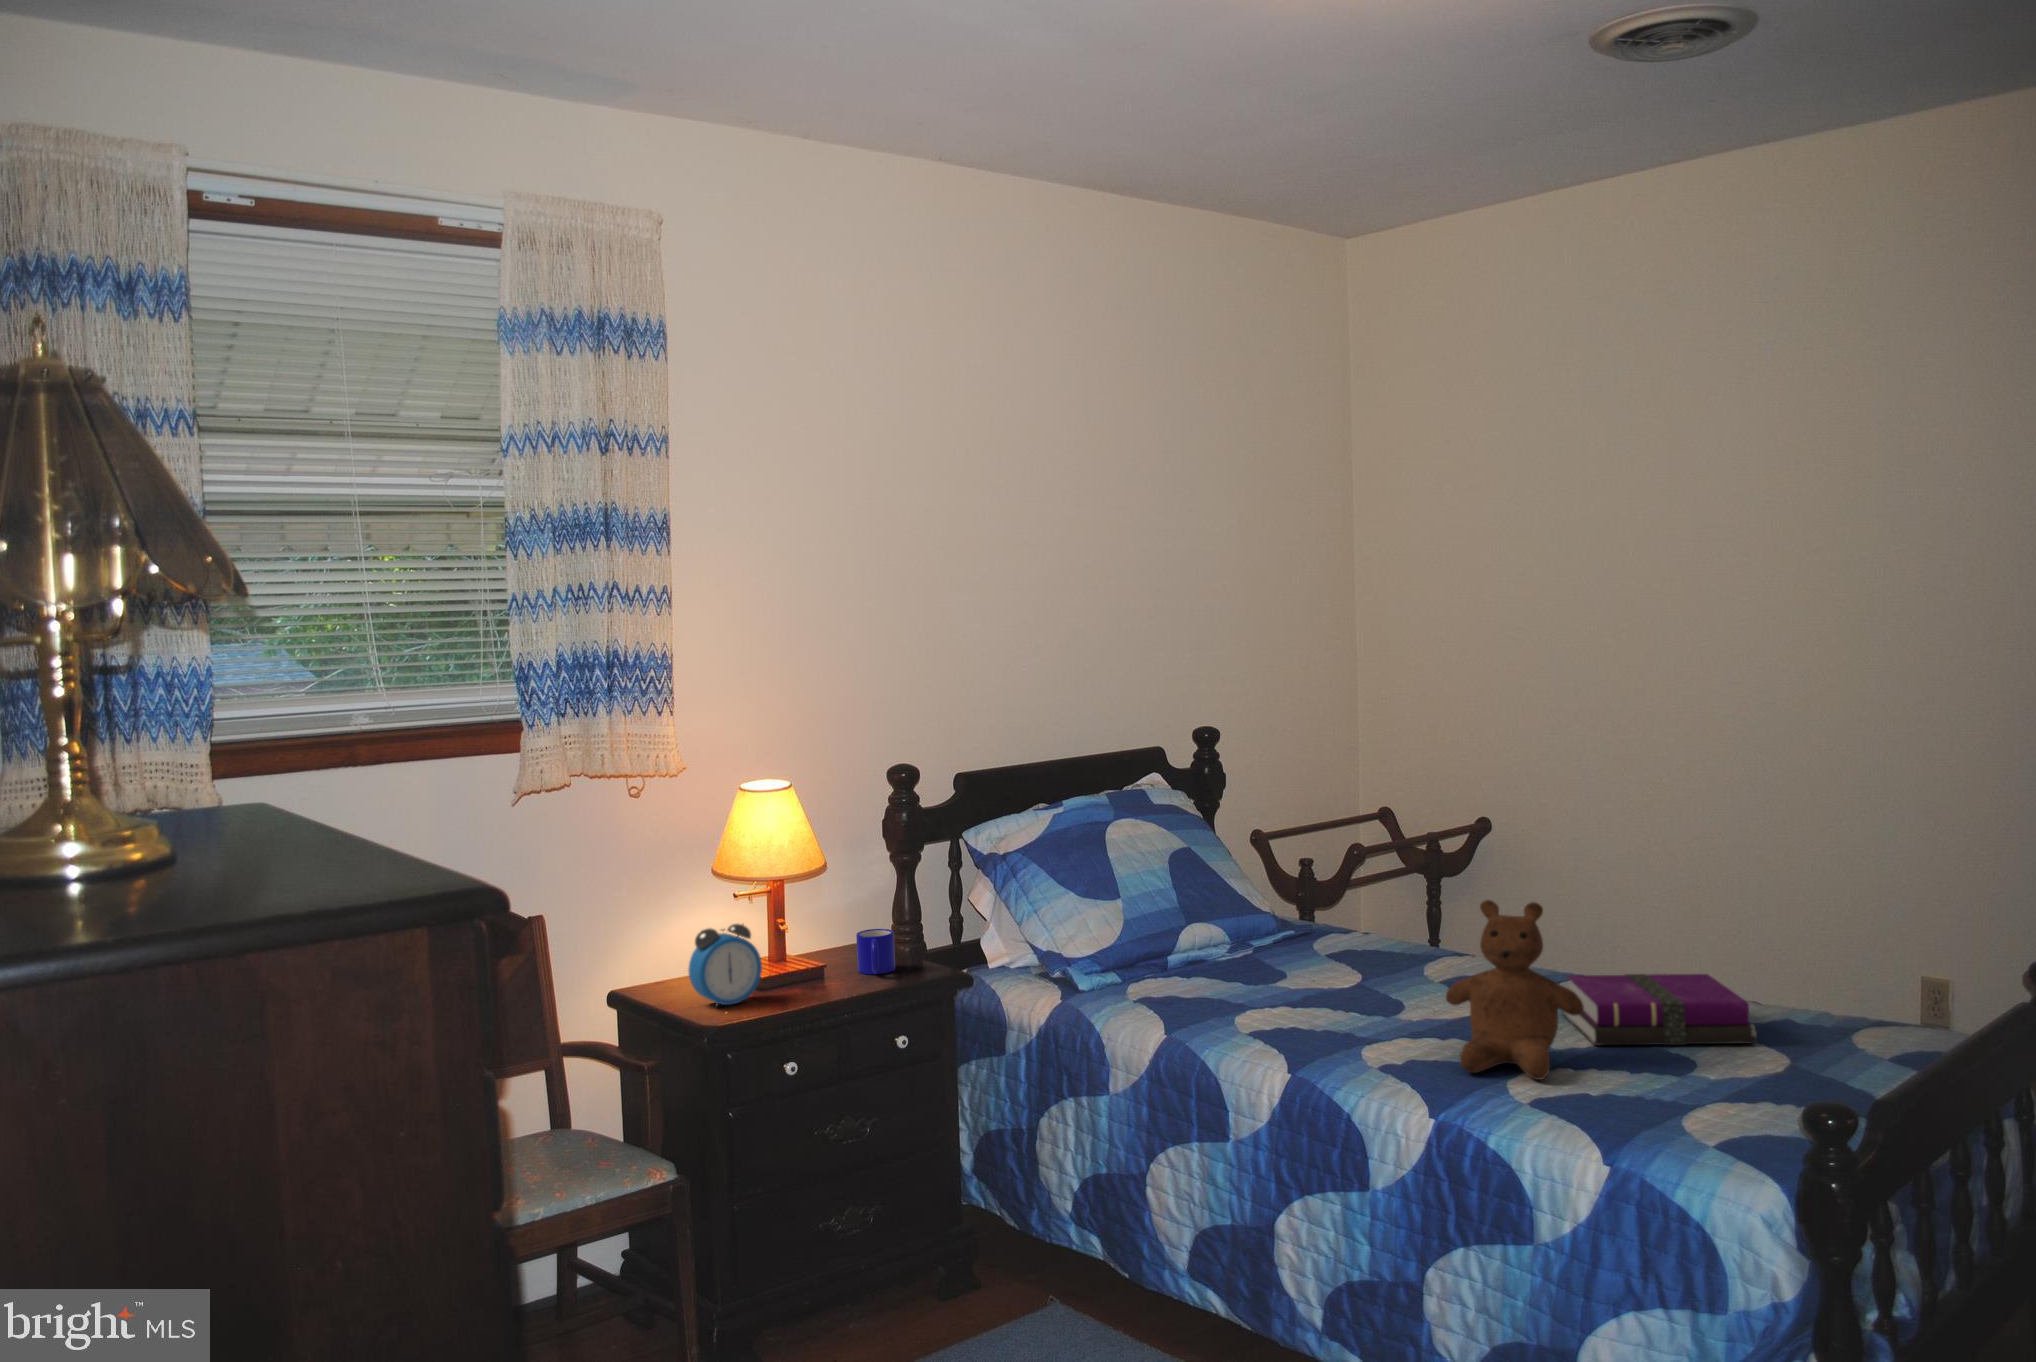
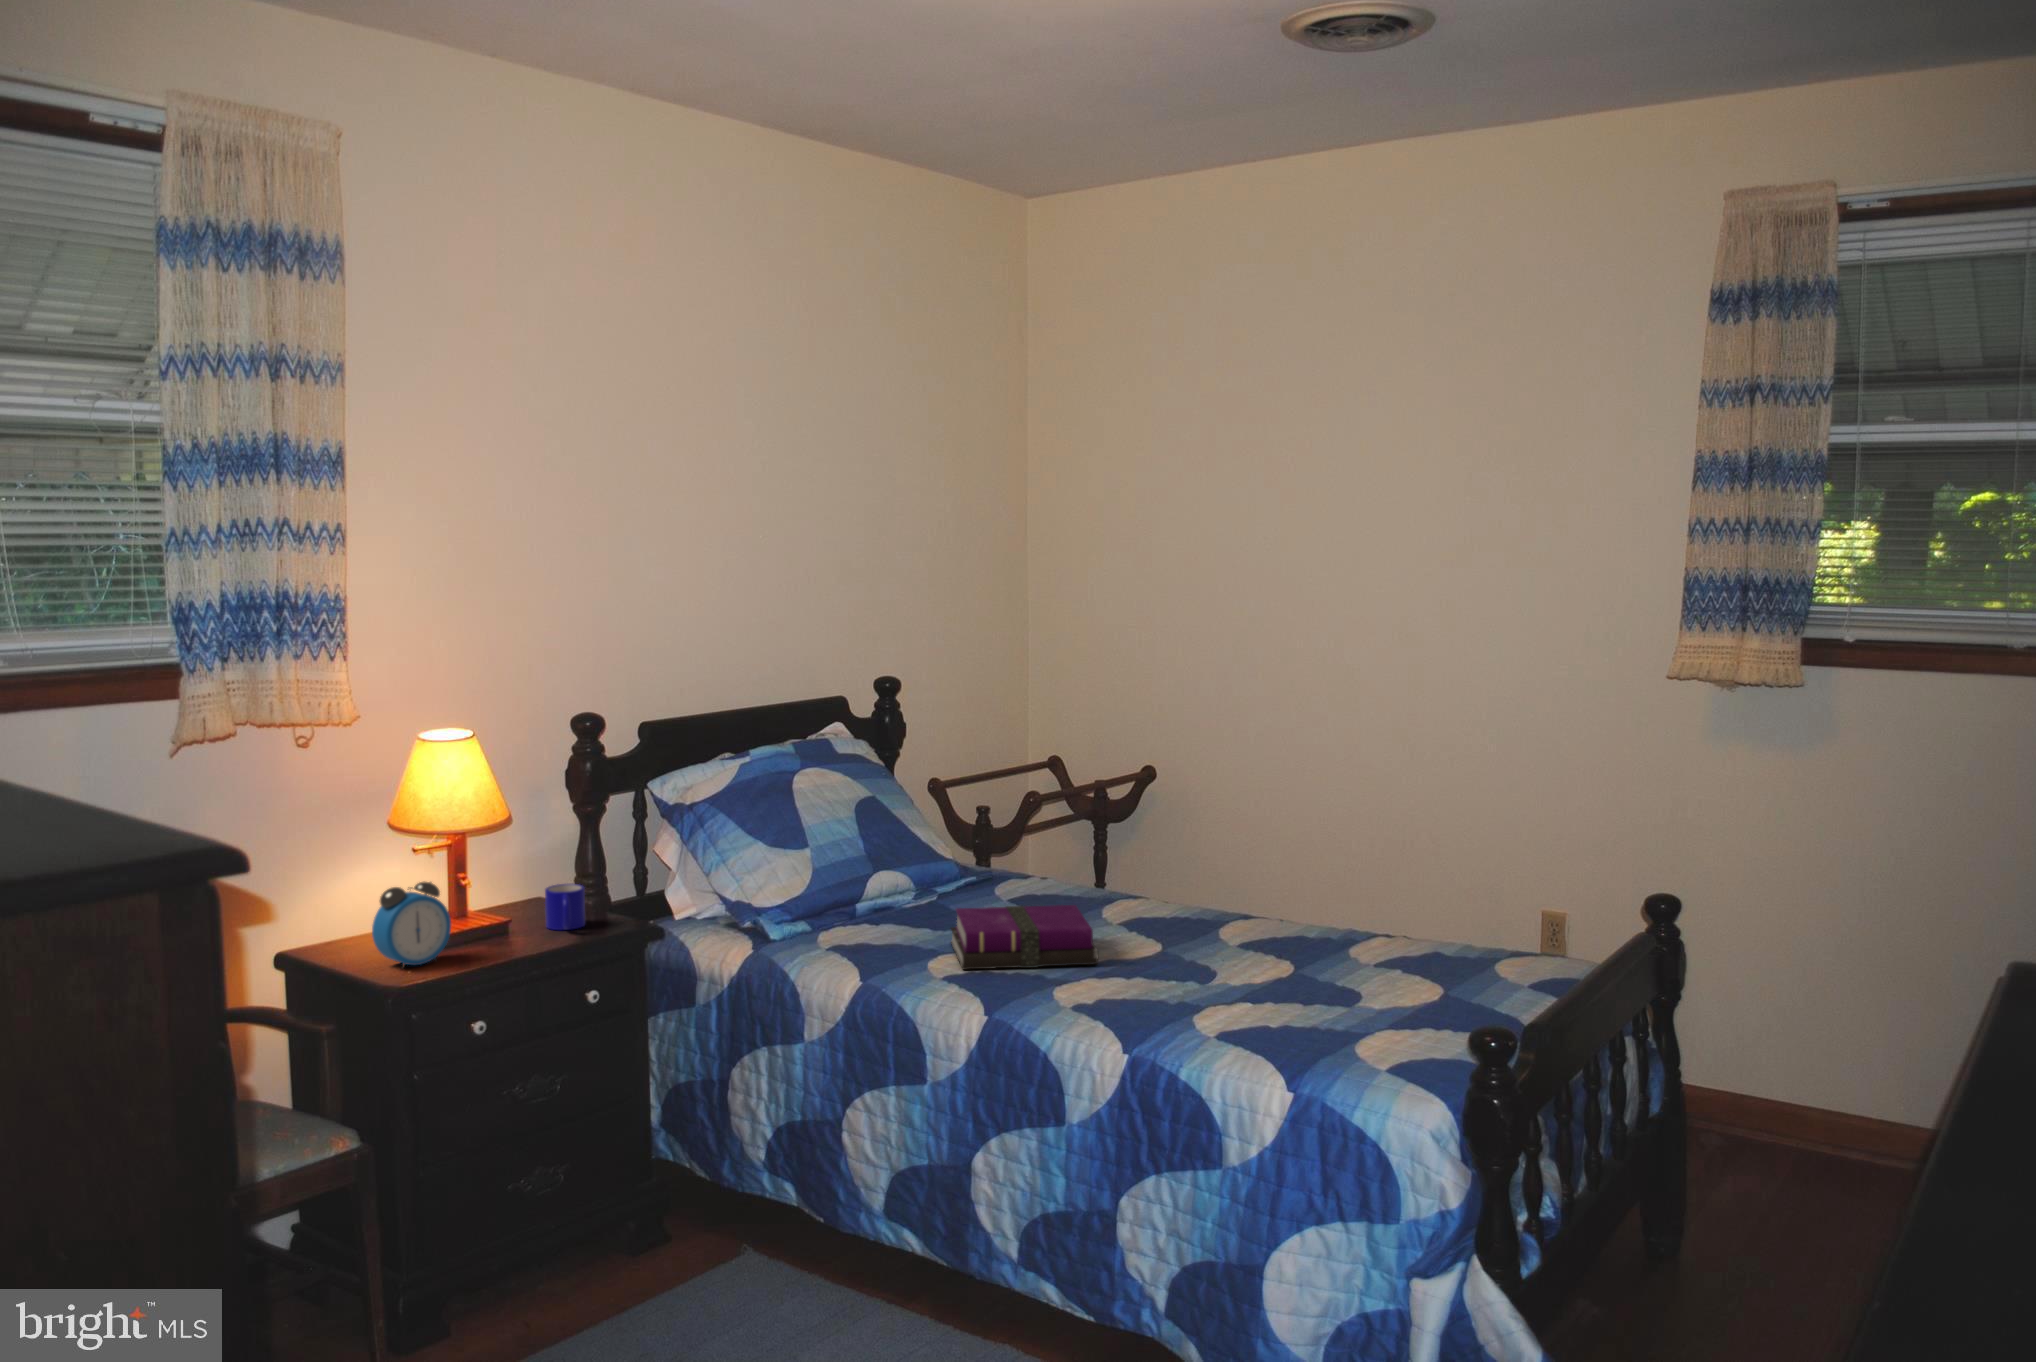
teddy bear: present [1445,900,1584,1080] -> none [1128,853,1250,1016]
notebook: present [1562,974,1757,1045] -> present [951,905,1098,970]

